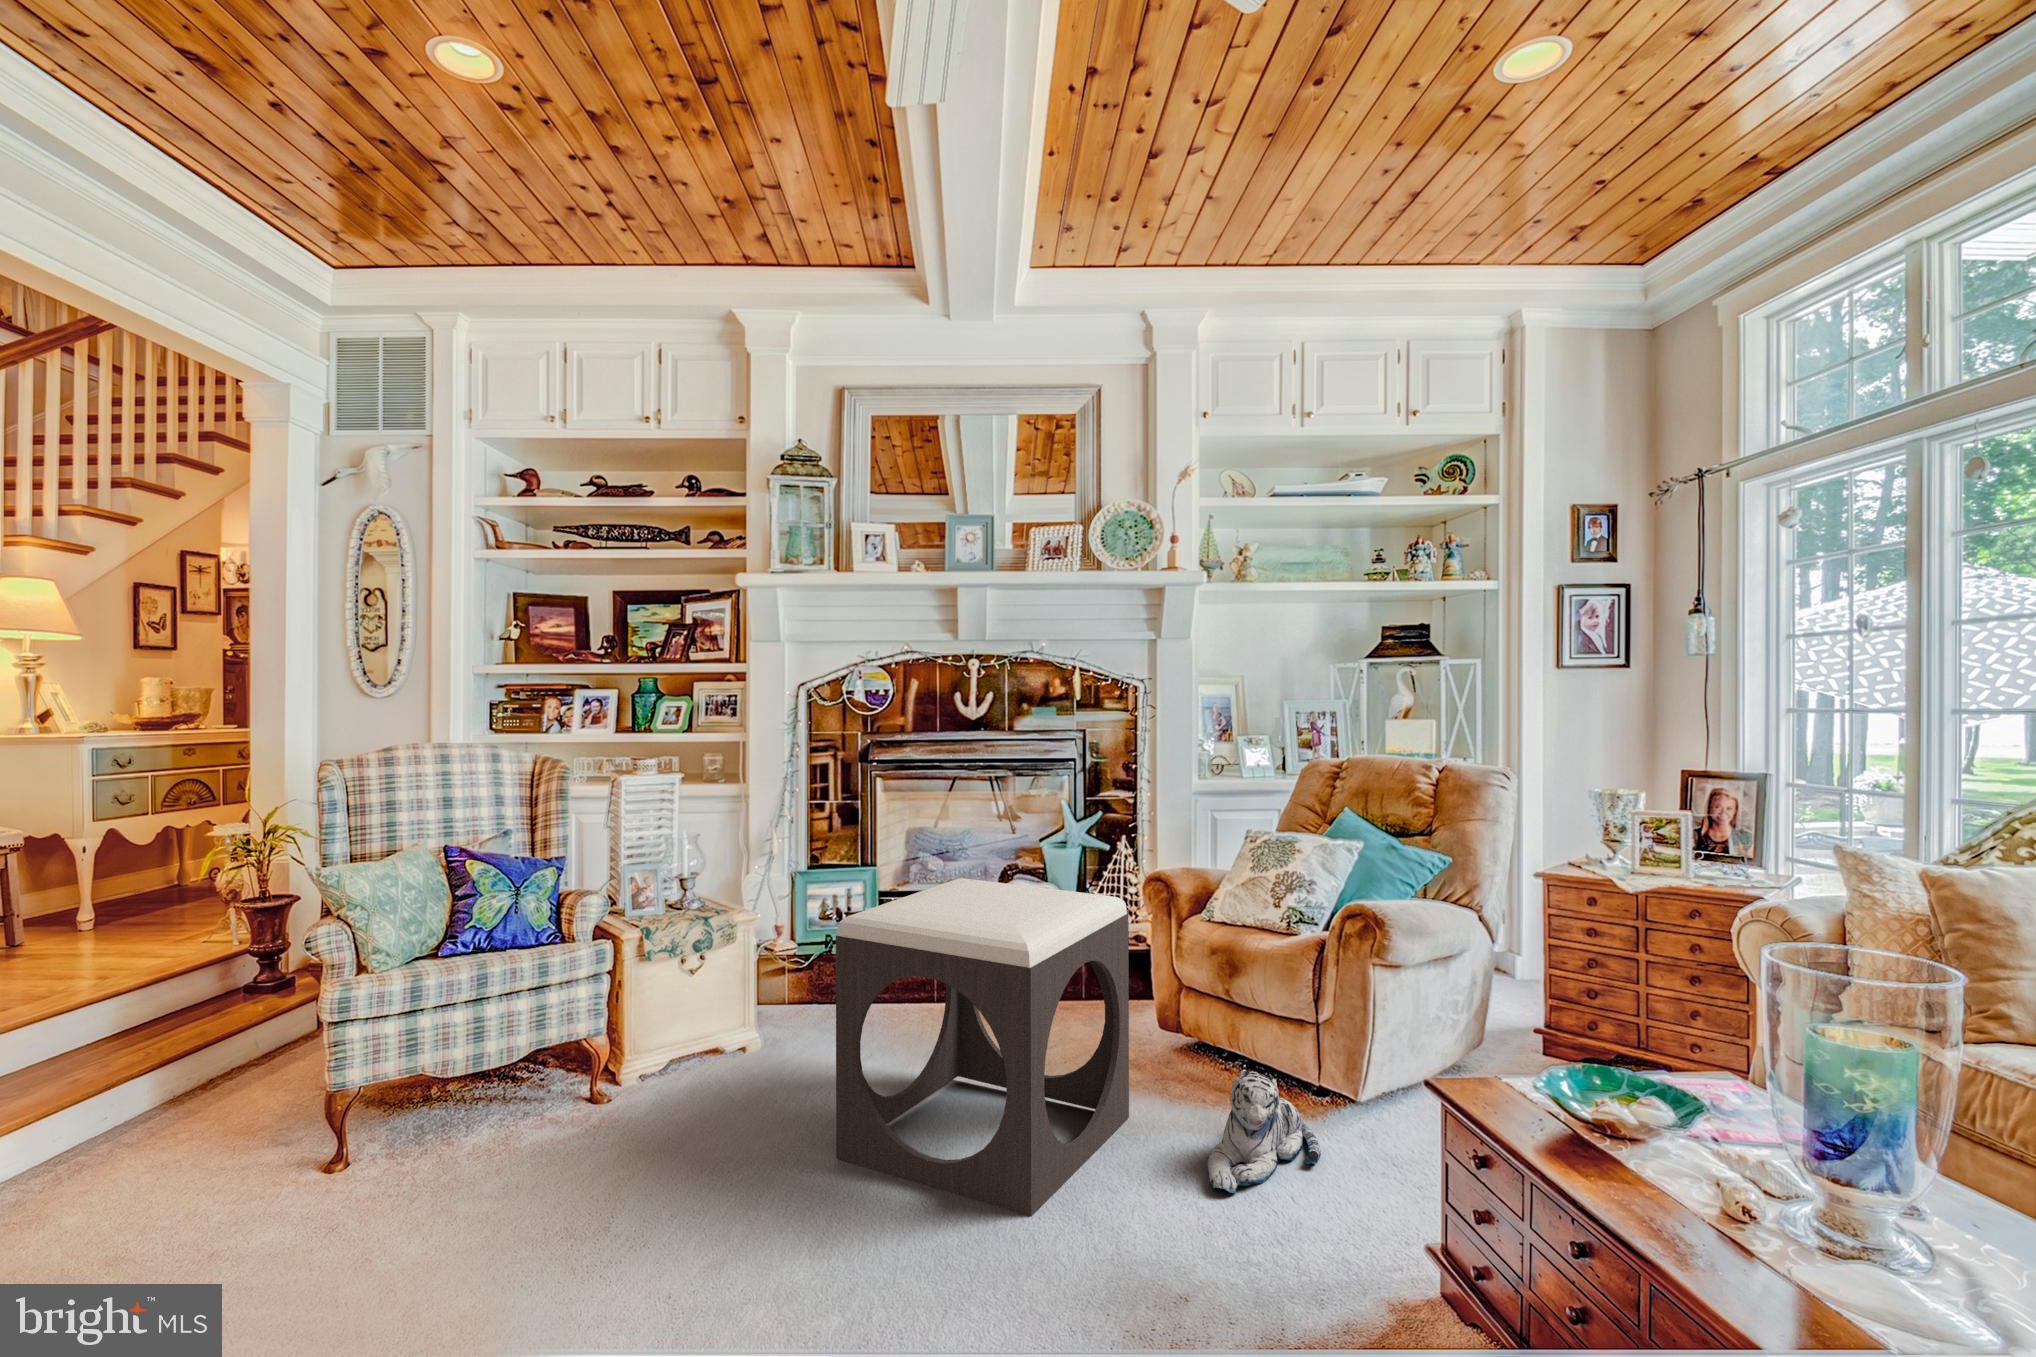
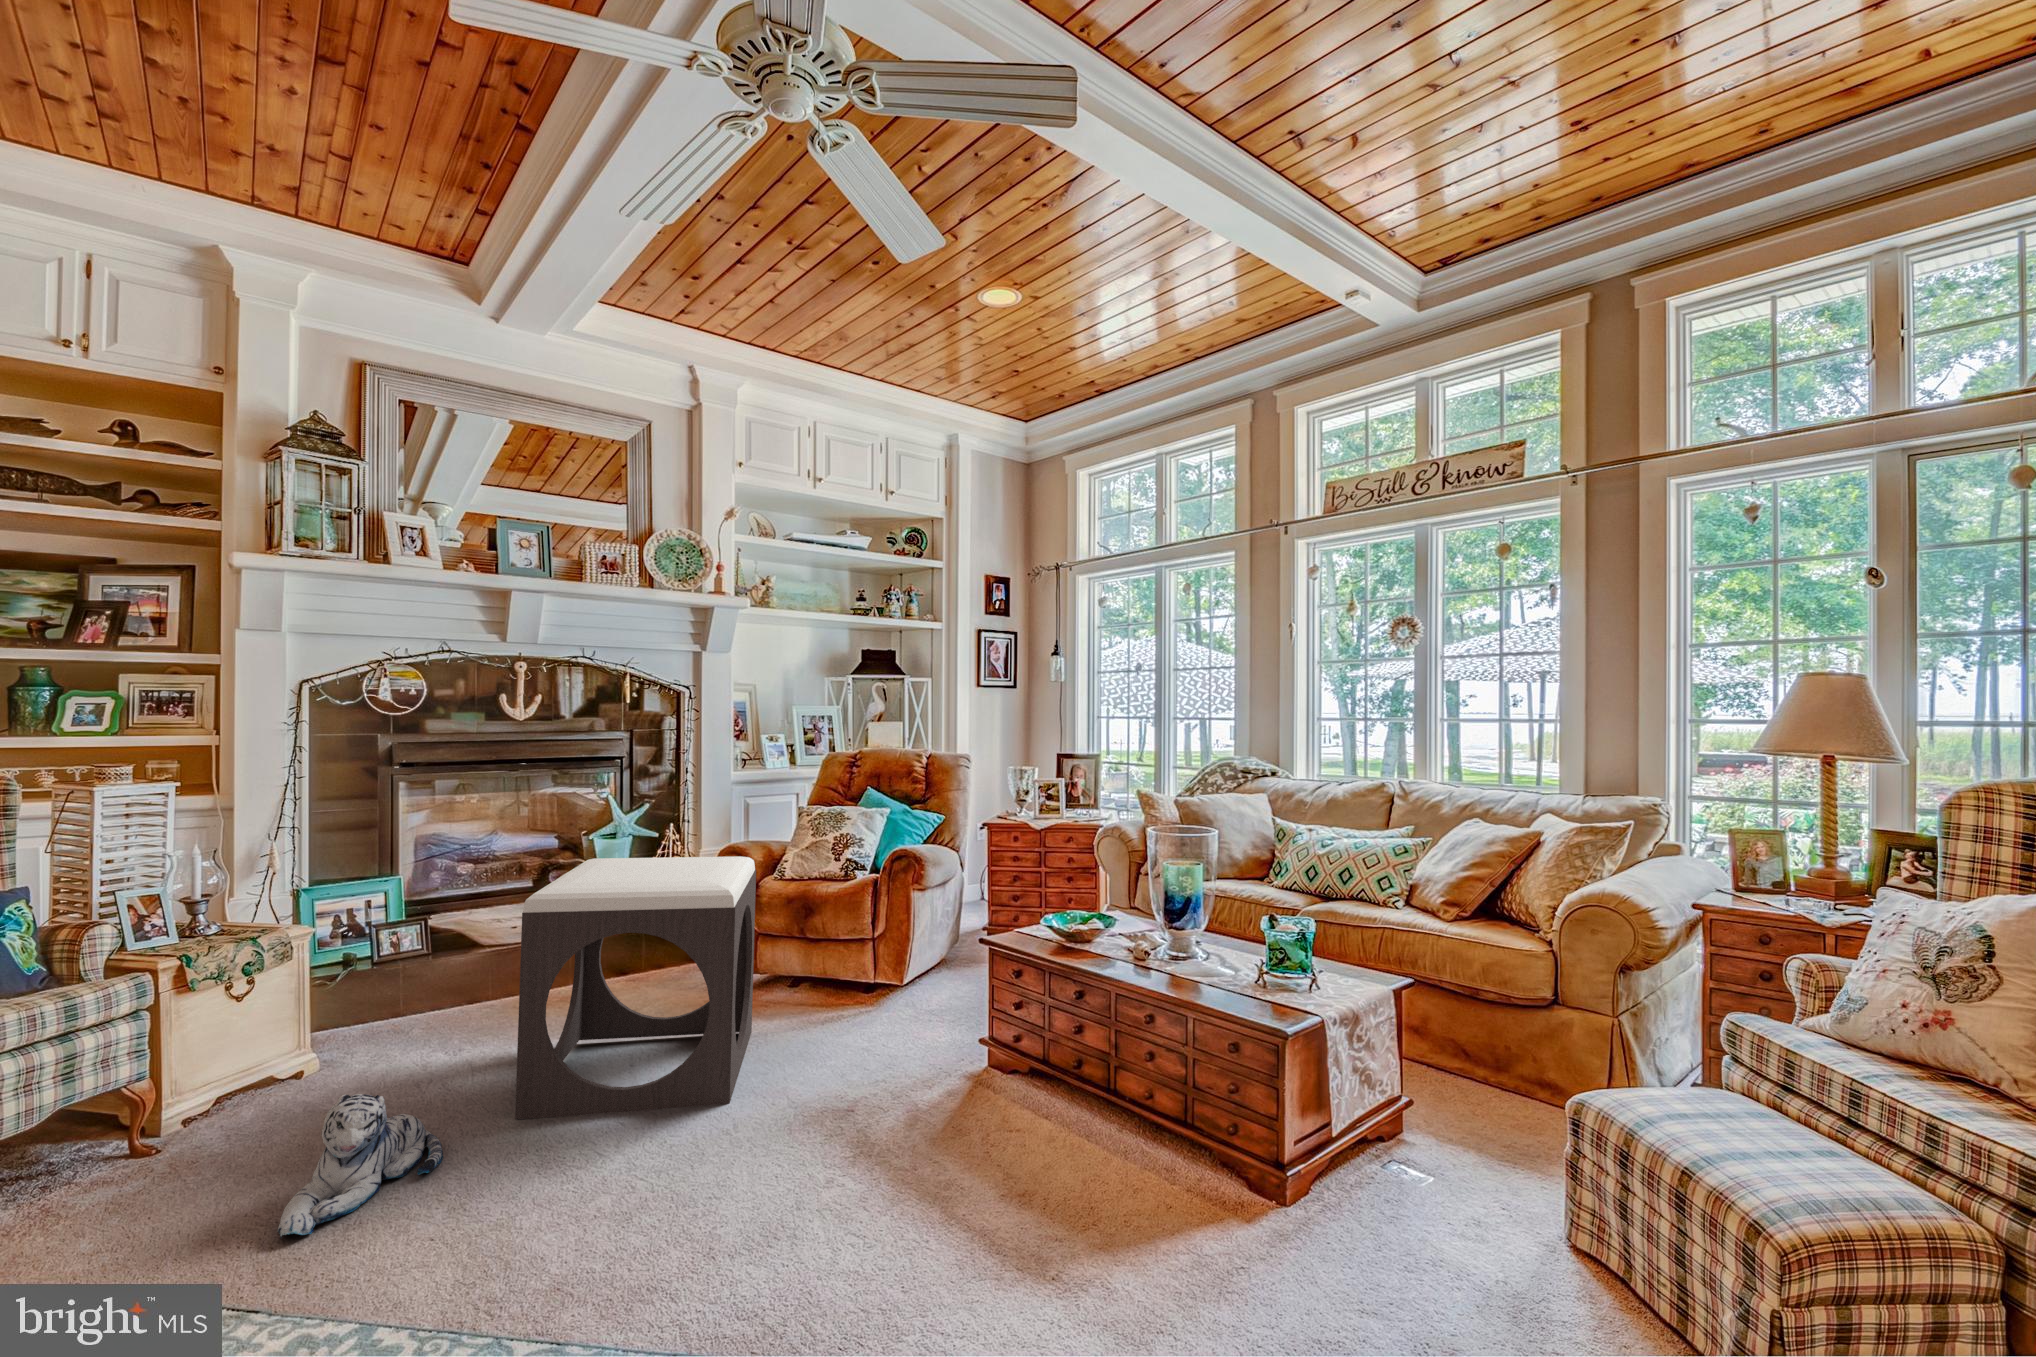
plush toy: present [1207,1070,1321,1193] -> present [278,1094,443,1238]

